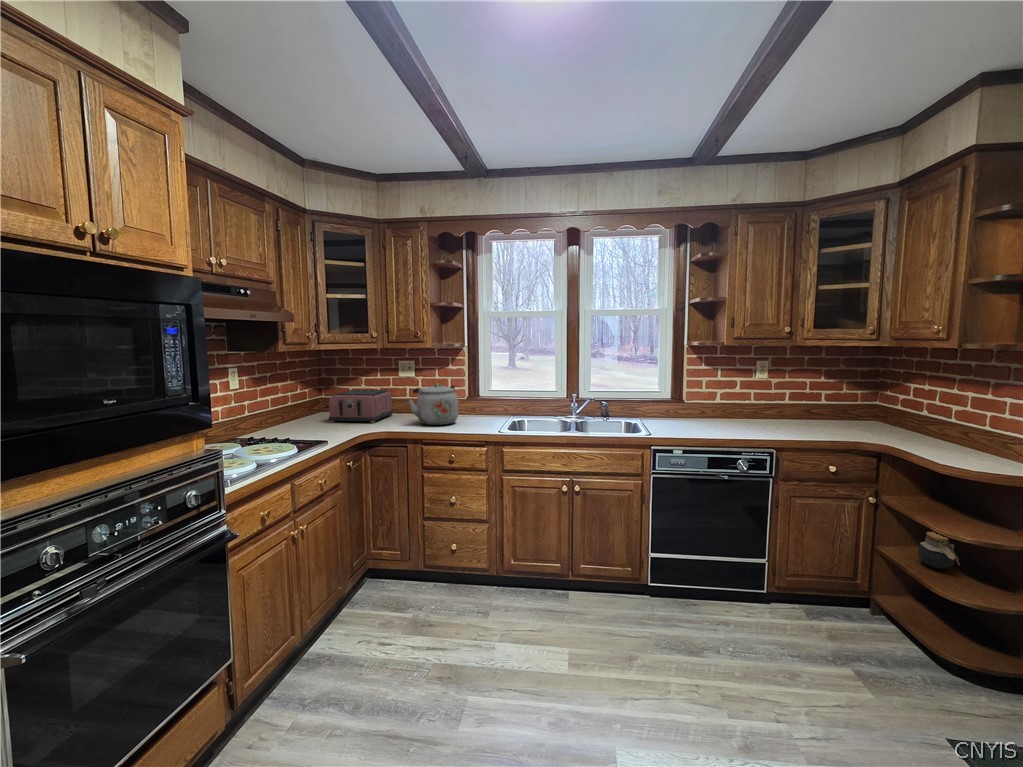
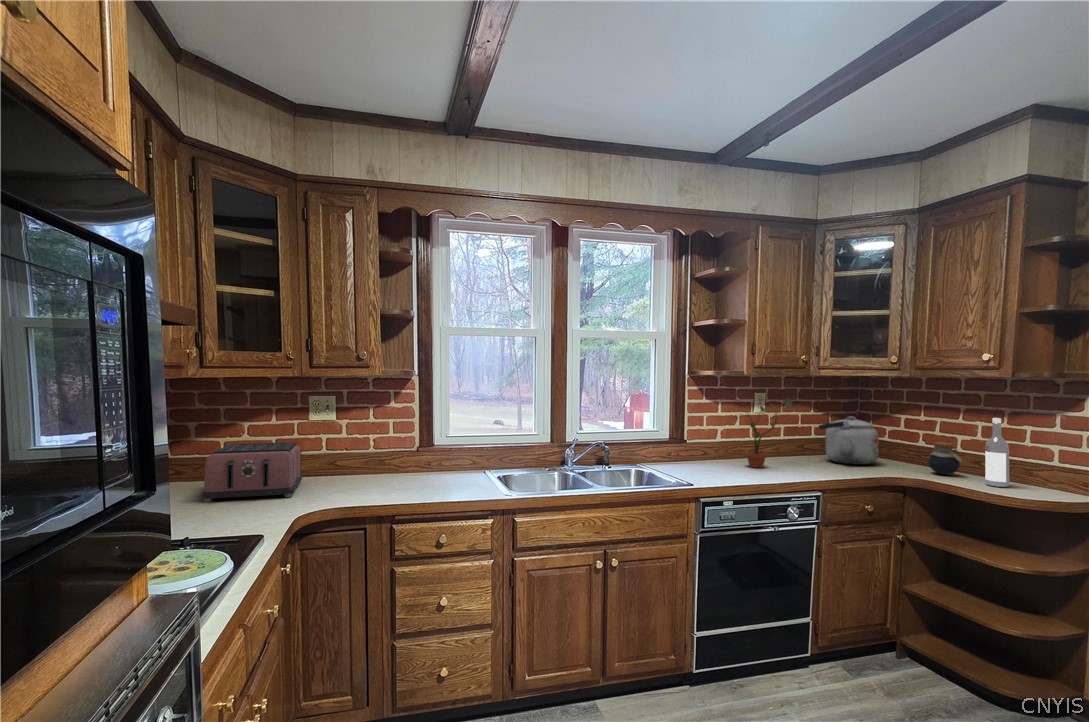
potted plant: none [718,367,780,427] -> present [735,399,792,468]
kettle: present [409,384,458,425] -> present [819,417,879,465]
wine bottle: none [966,391,998,464] -> present [985,418,1009,487]
jar: present [918,532,960,569] -> present [928,442,965,475]

